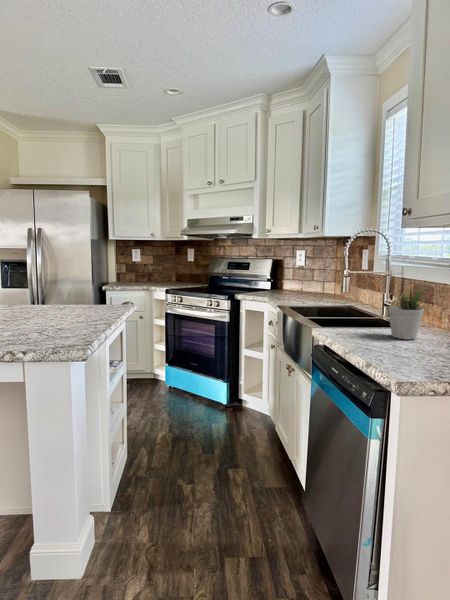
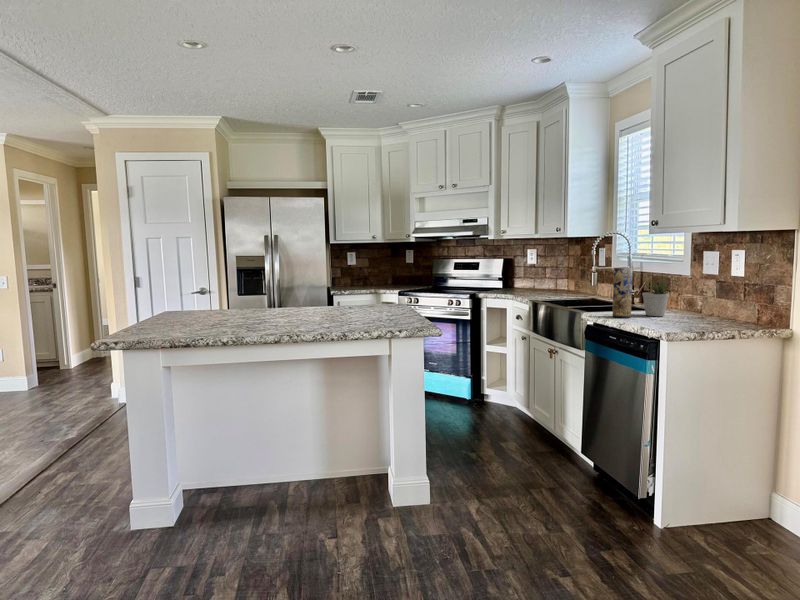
vase: none [343,272,372,341] -> present [612,268,633,318]

